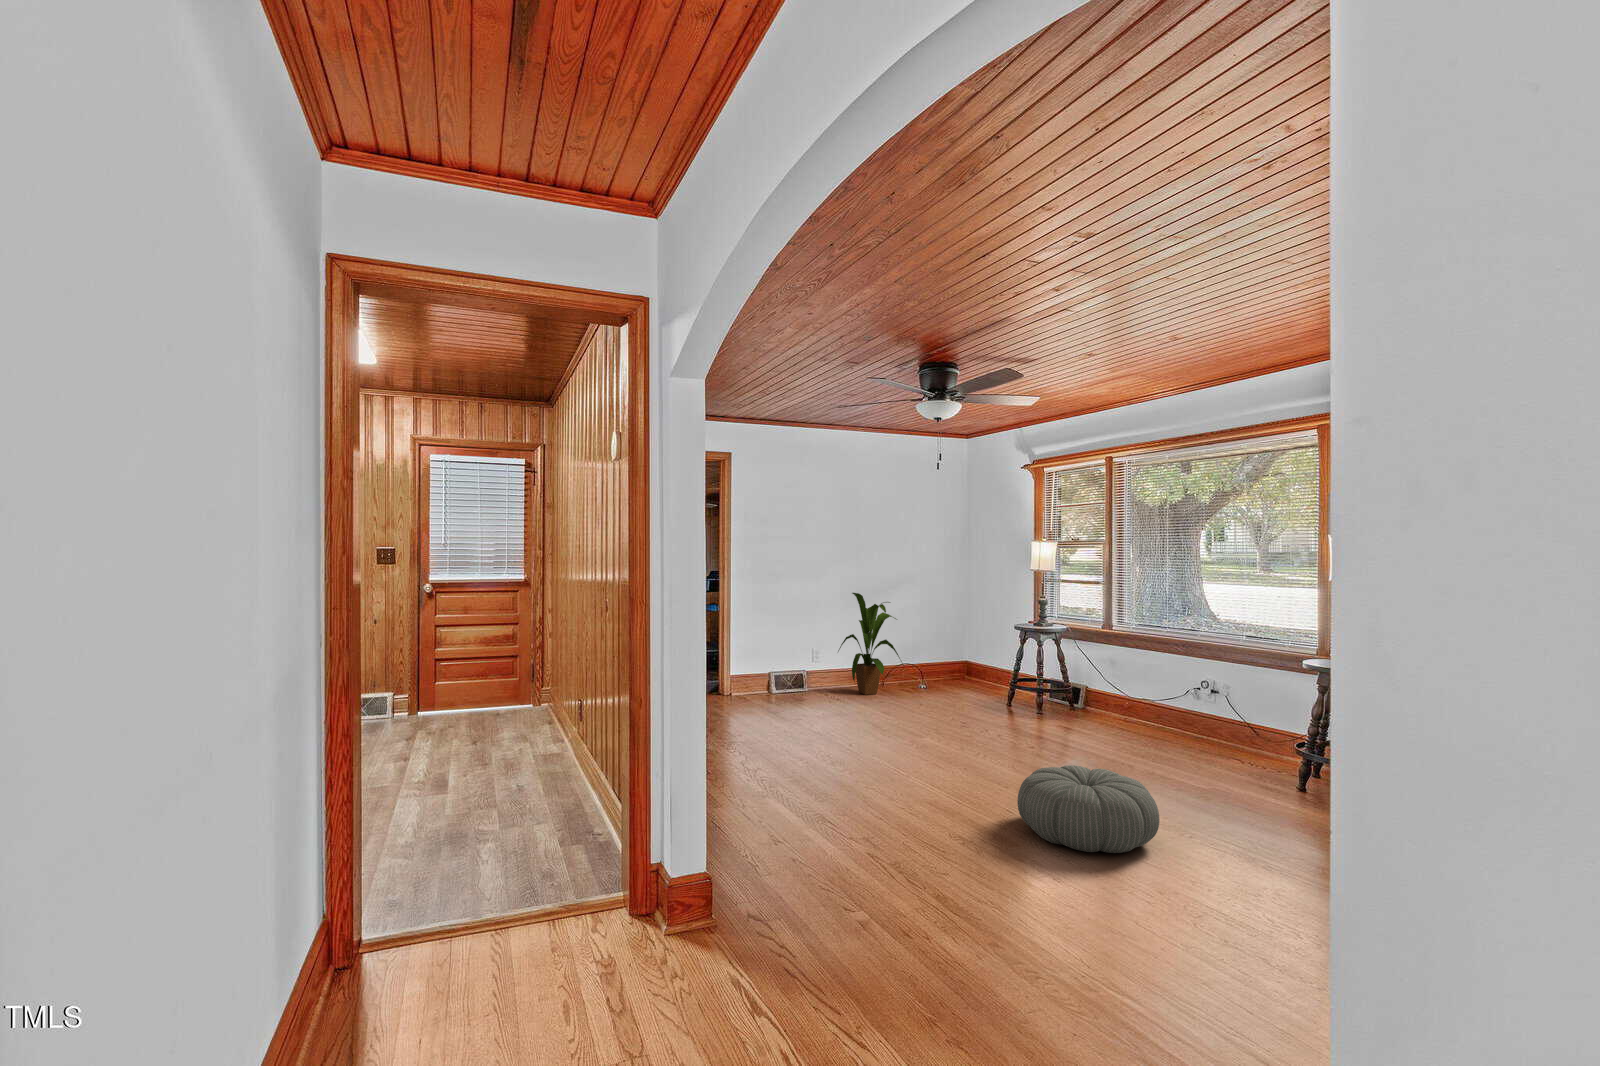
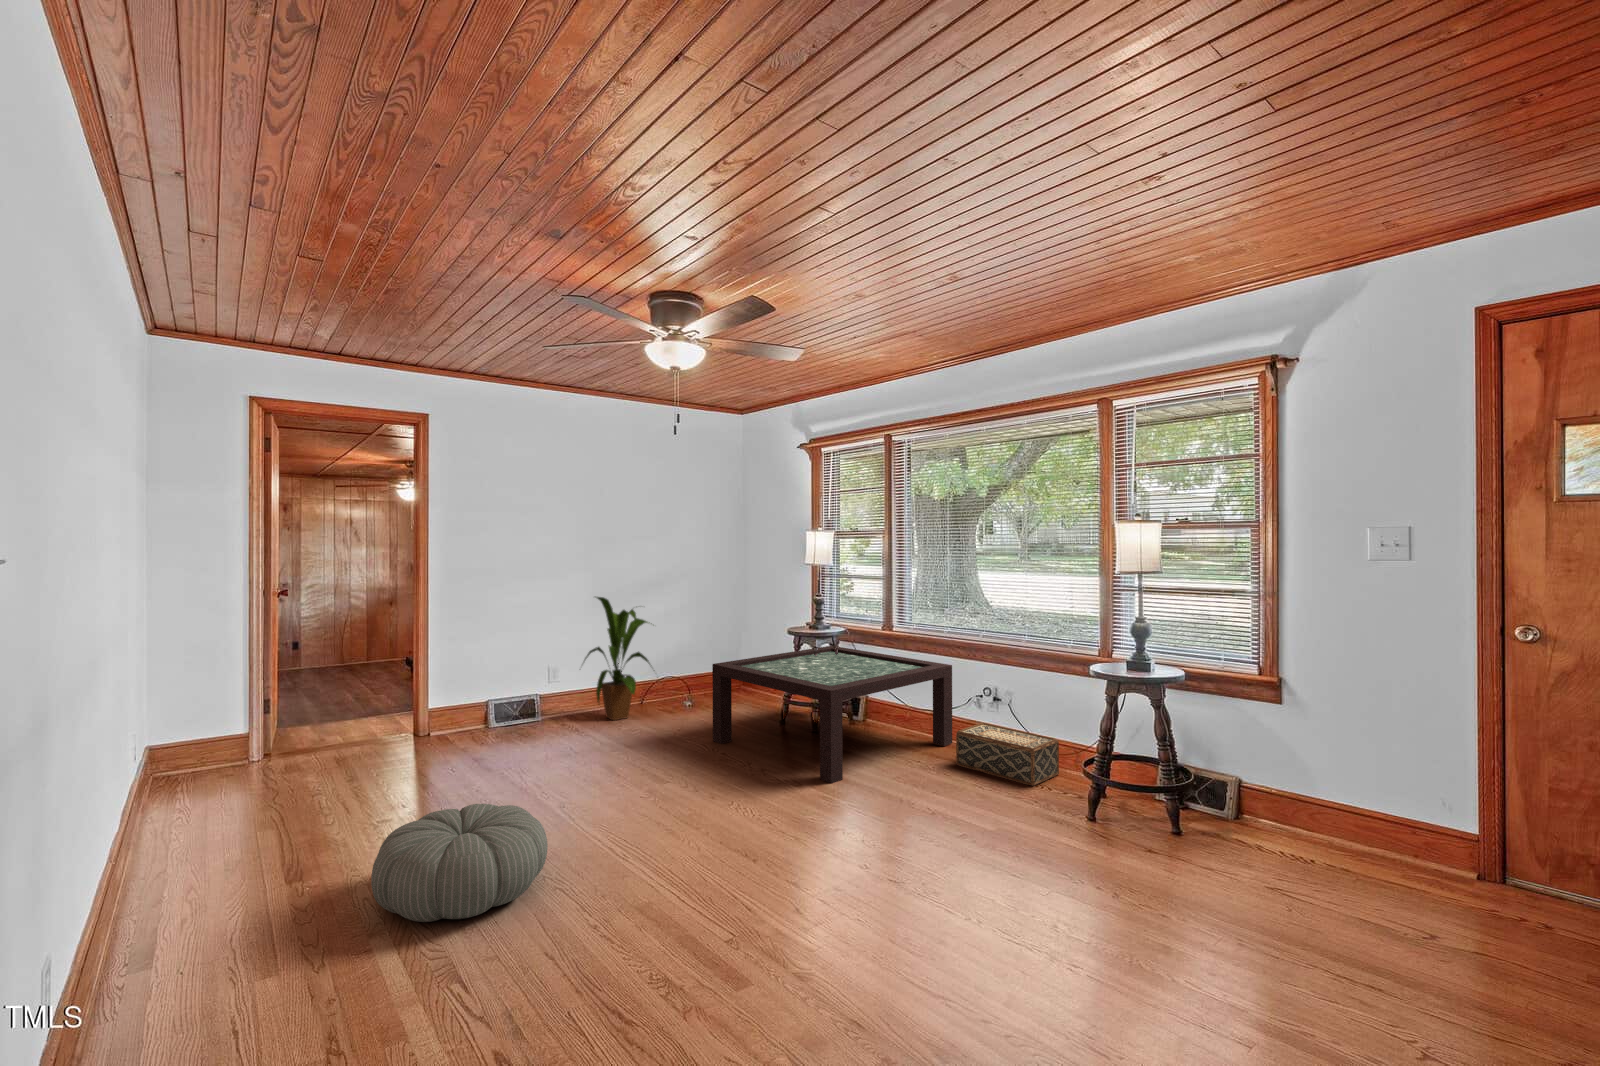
coffee table: none [952,642,1169,748] -> present [712,646,952,783]
woven basket: none [1172,711,1272,764] -> present [956,723,1059,786]
pouf: present [1017,765,1159,853] -> present [371,804,548,922]

